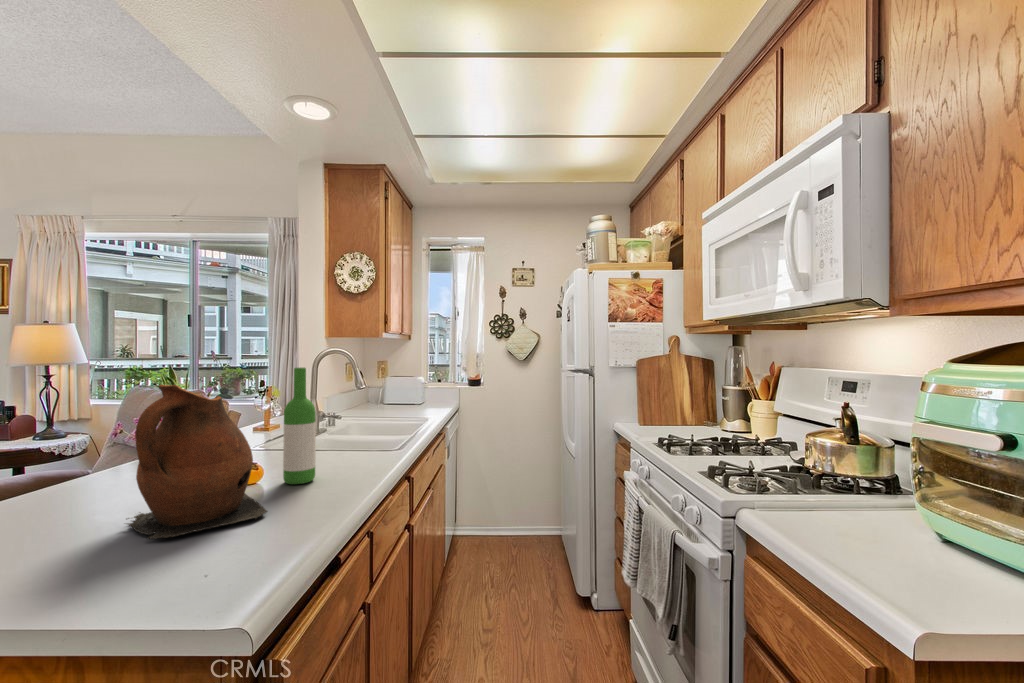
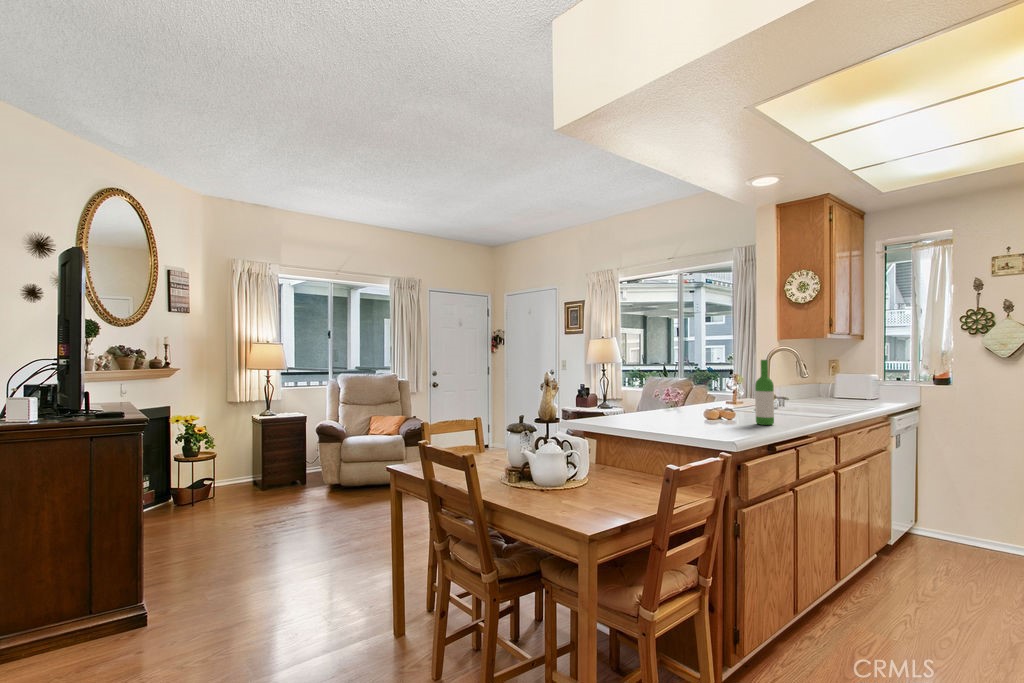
ceramic pitcher: present [127,385,267,539] -> none [690,365,751,432]

